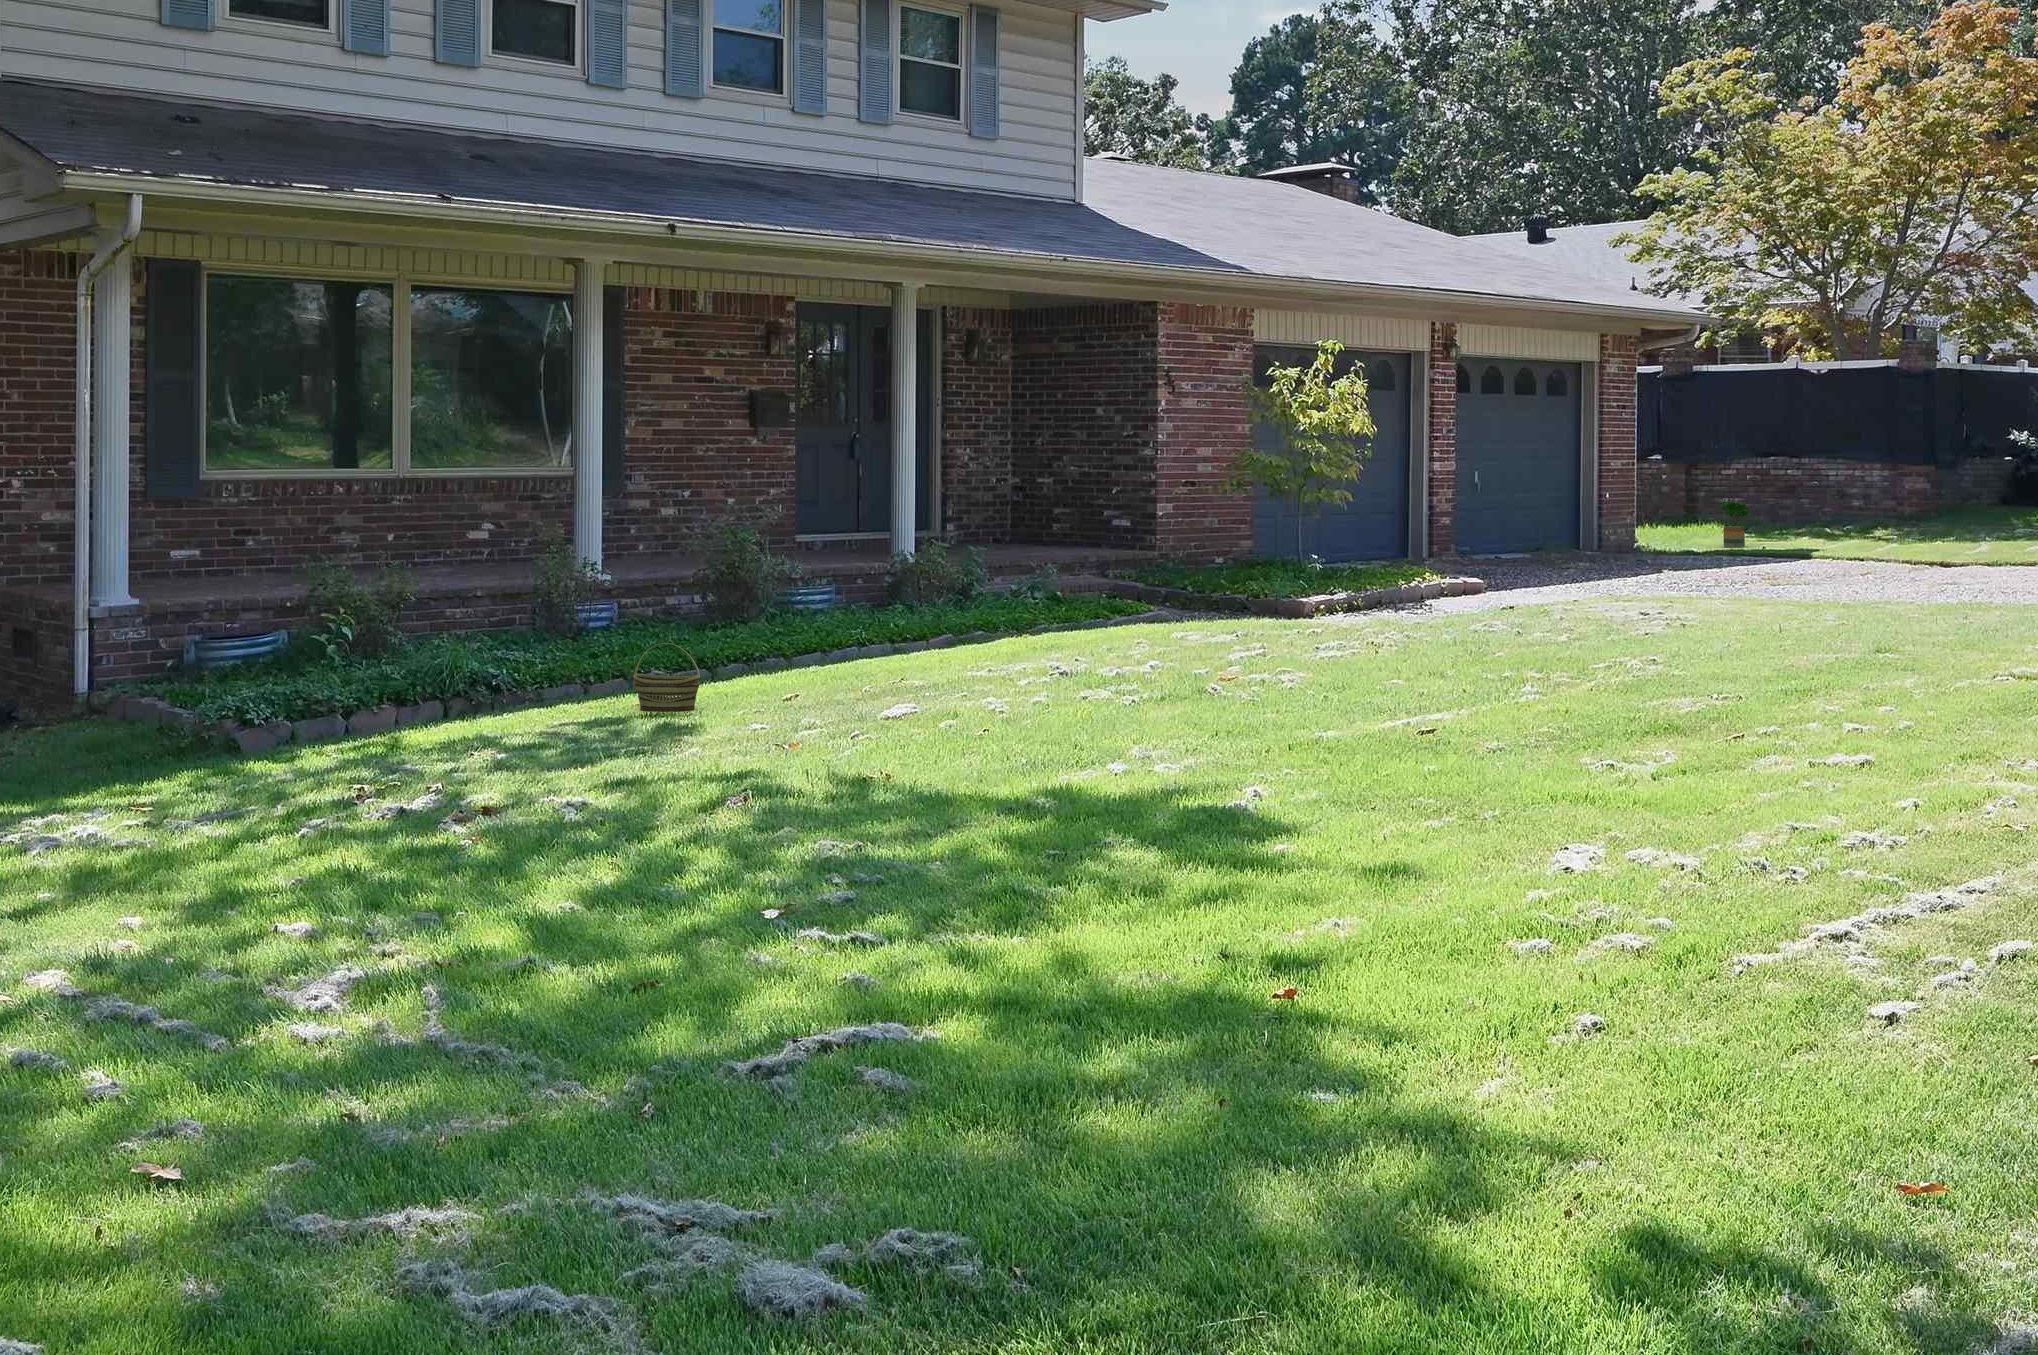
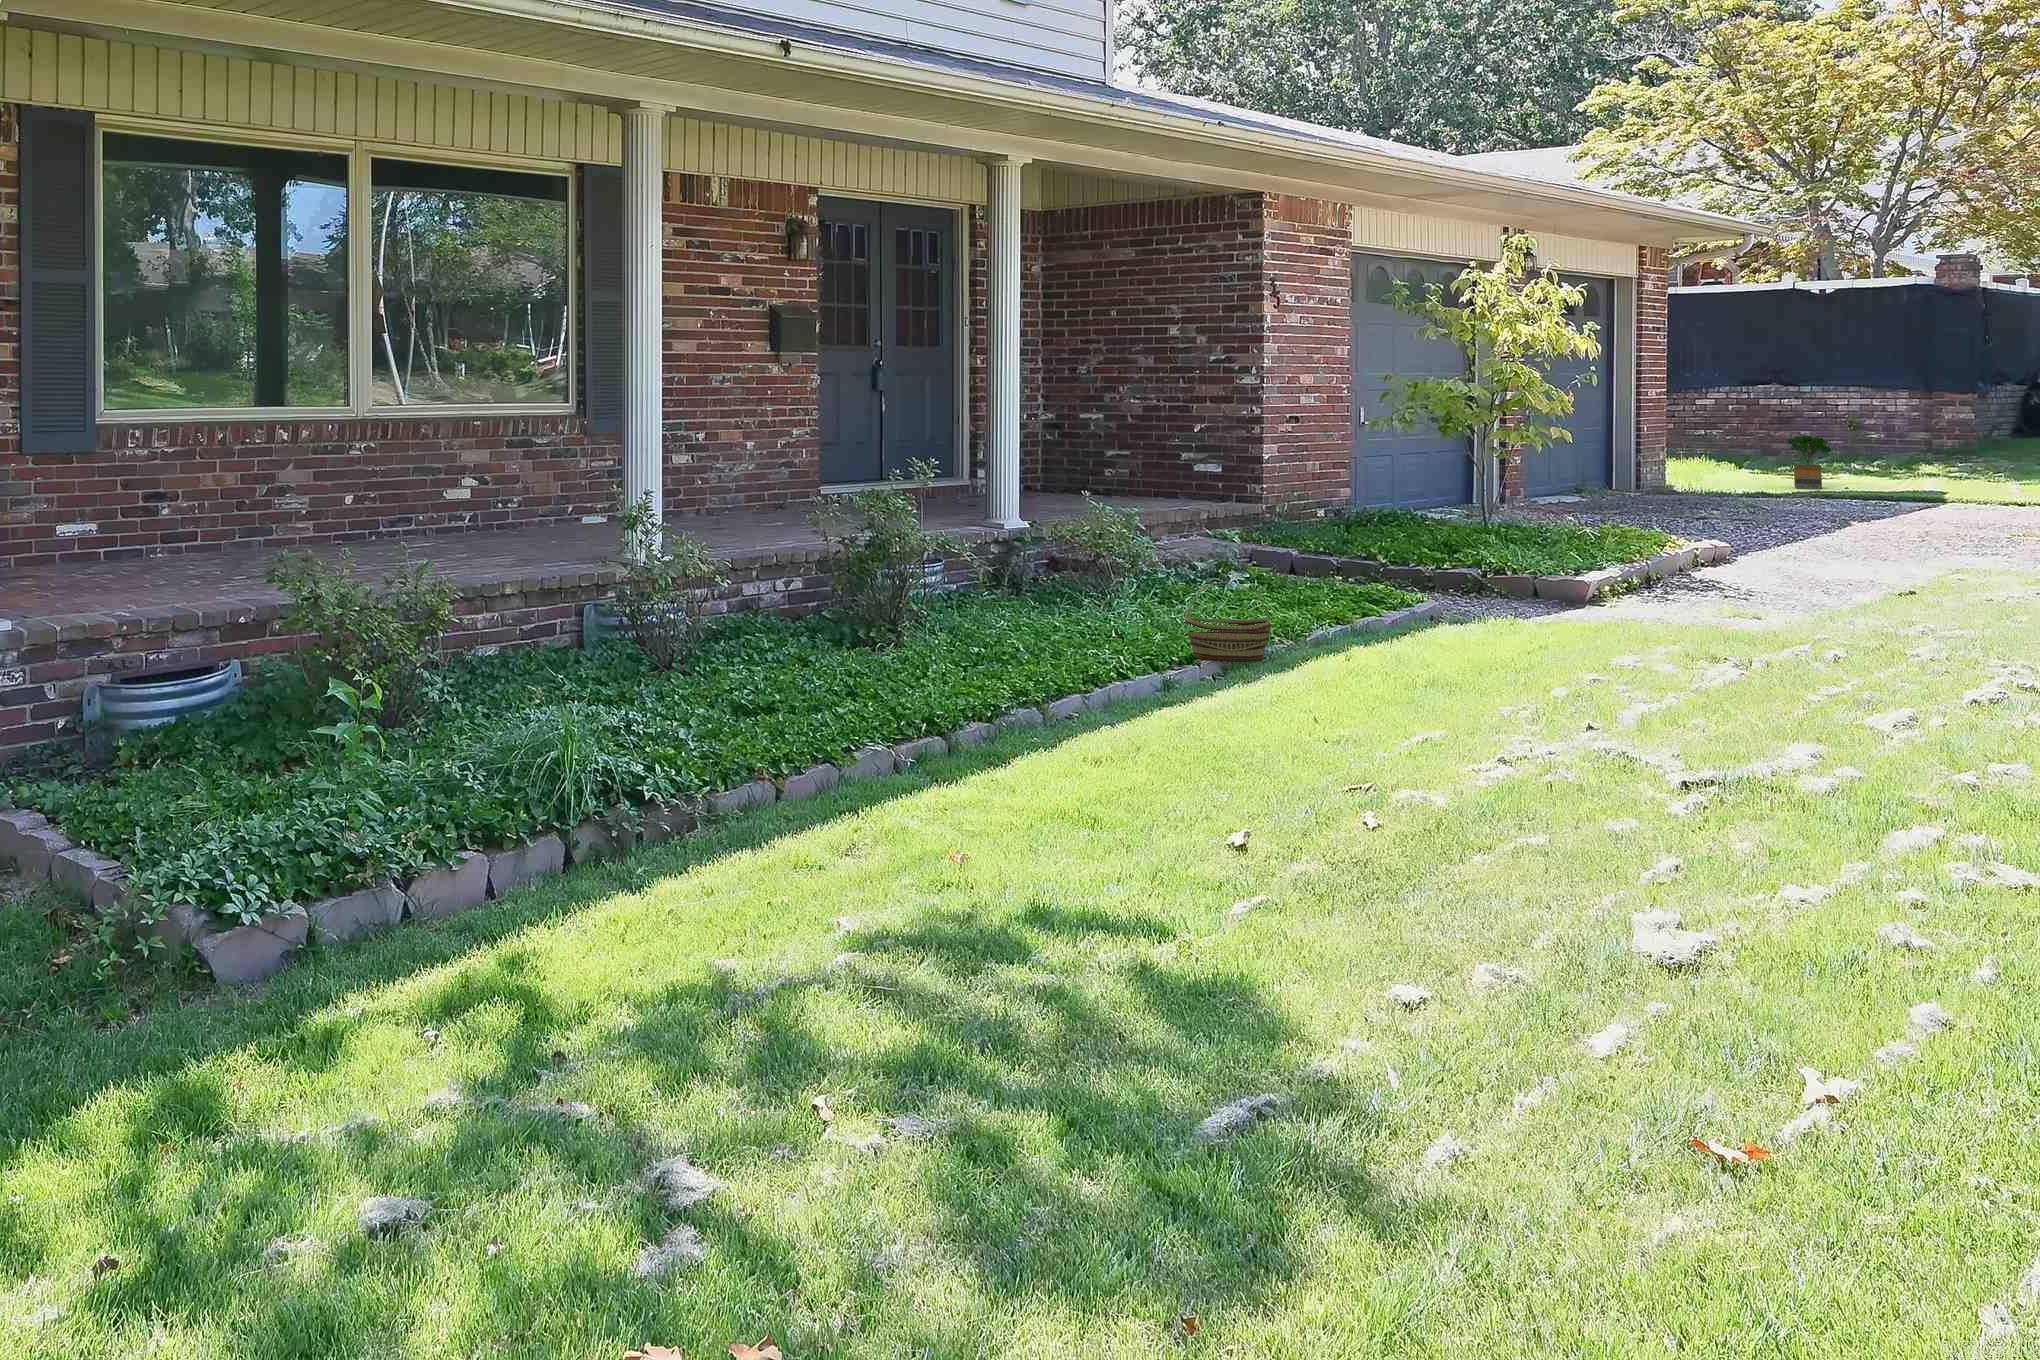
basket: present [634,643,700,711] -> present [1185,582,1271,661]

